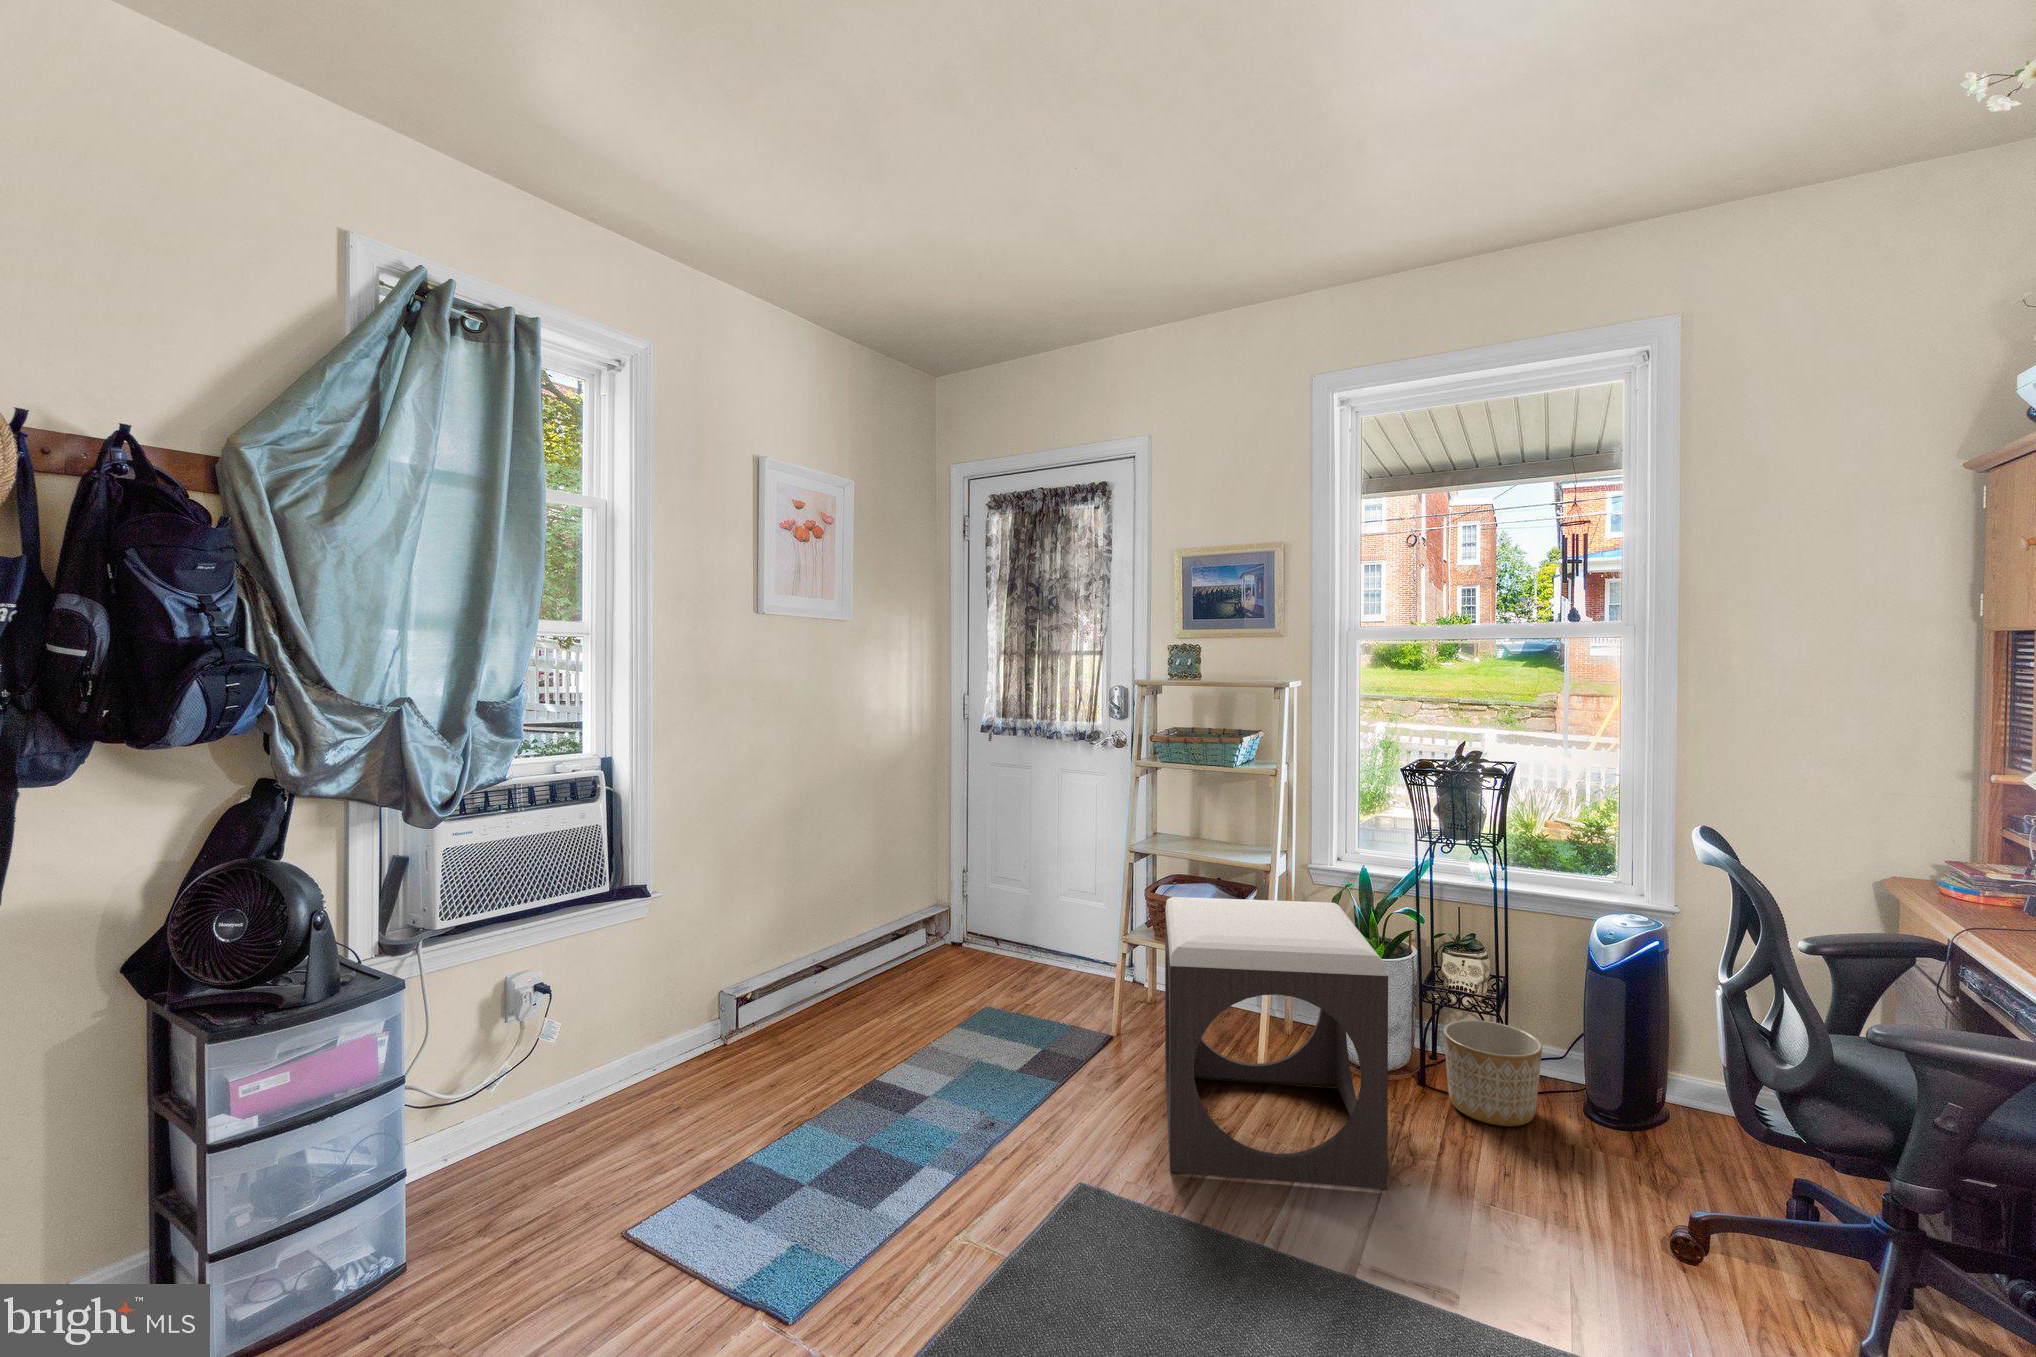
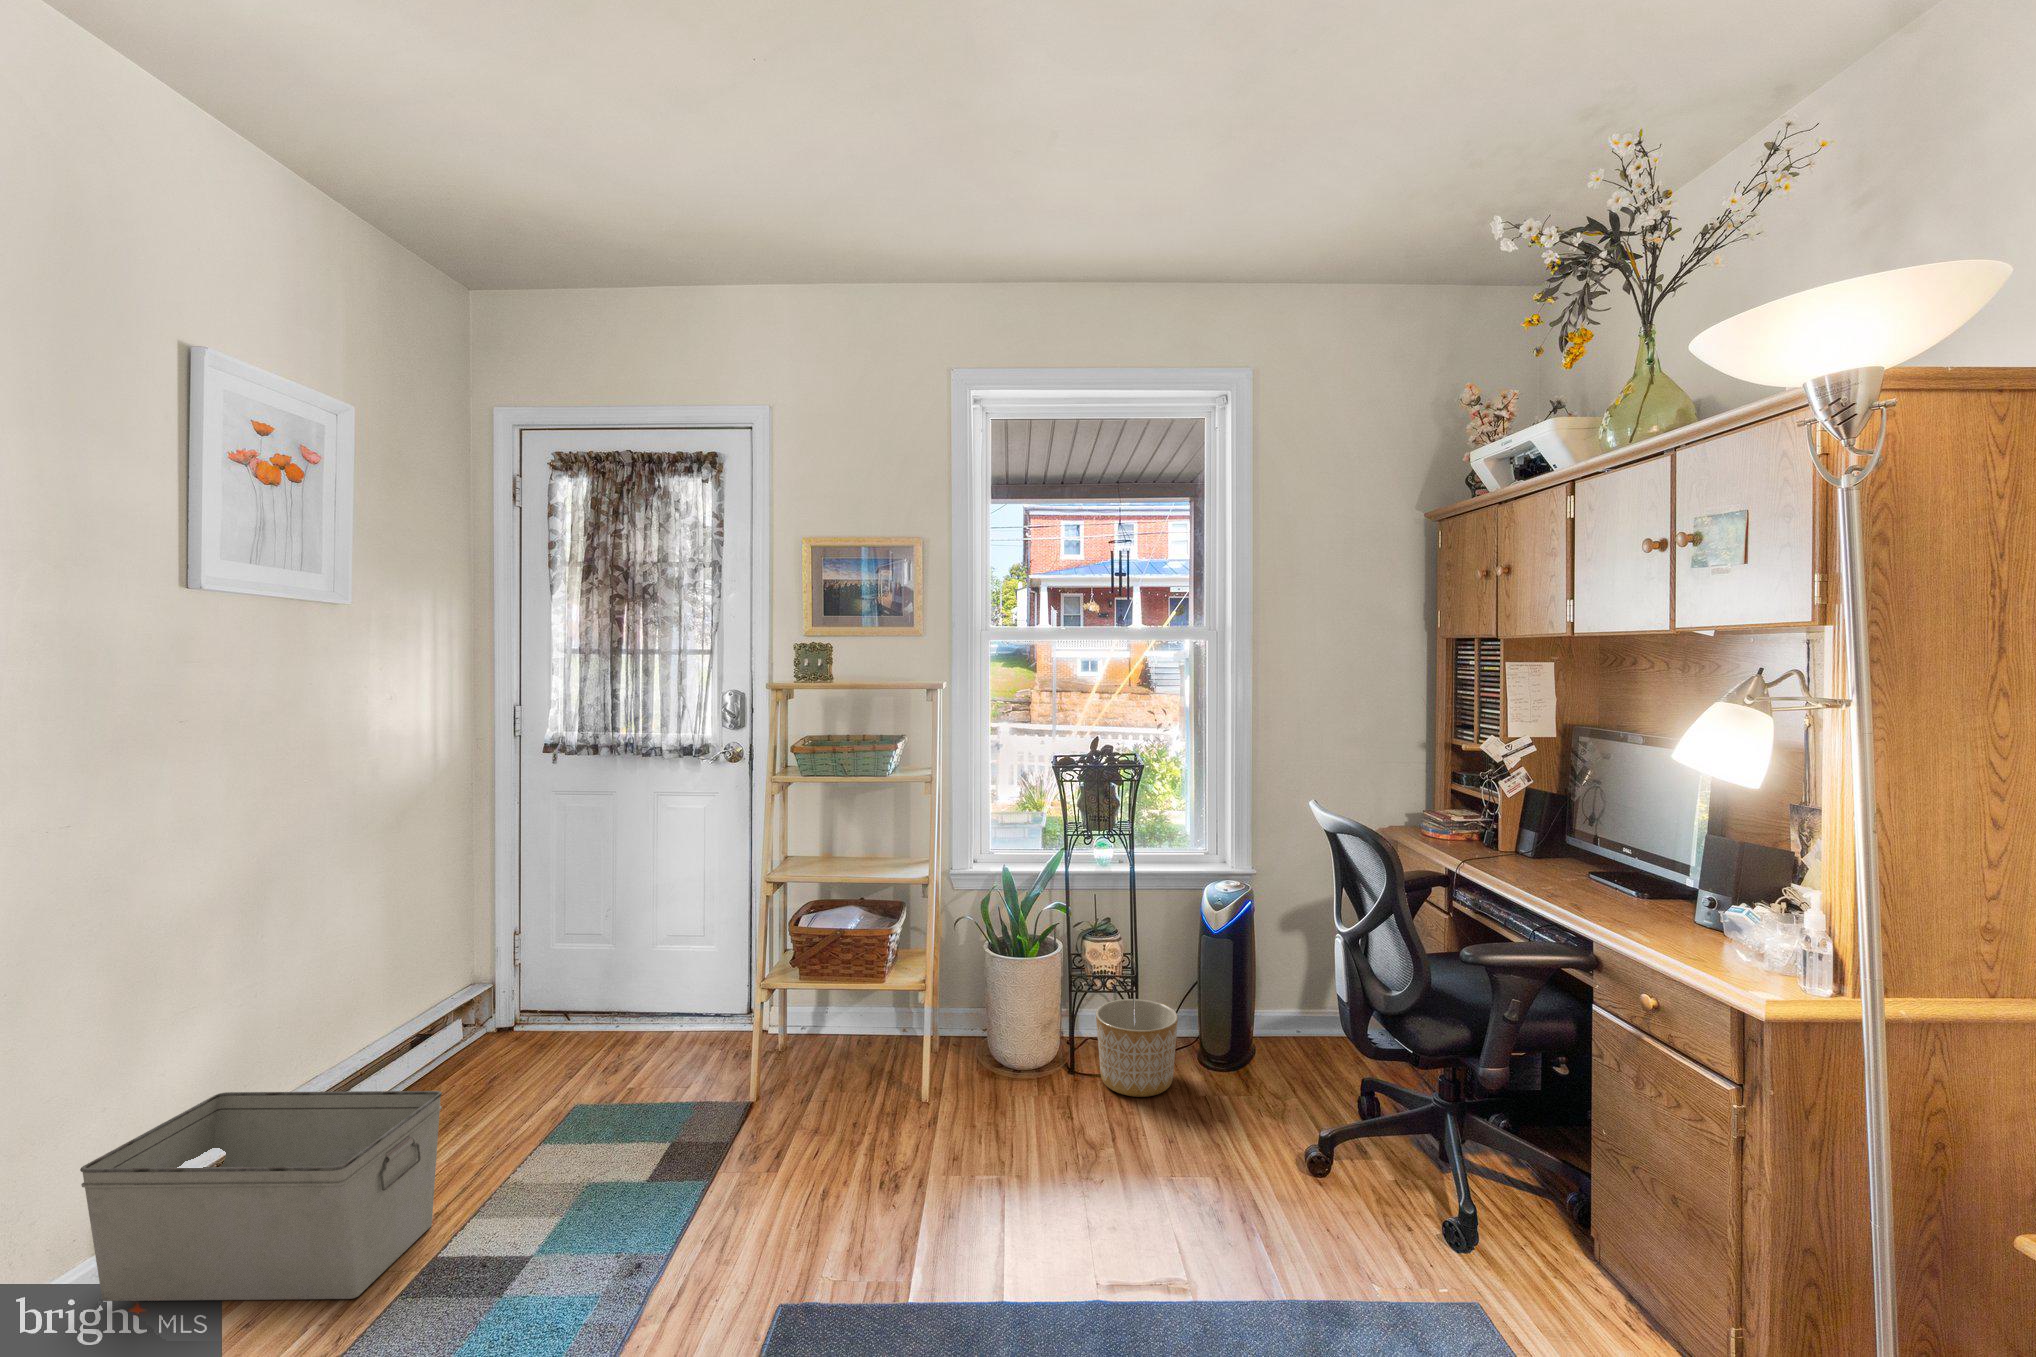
footstool: present [1165,897,1388,1189] -> none [830,909,1090,1251]
storage bin: none [702,944,885,1091] -> present [80,1091,442,1301]

